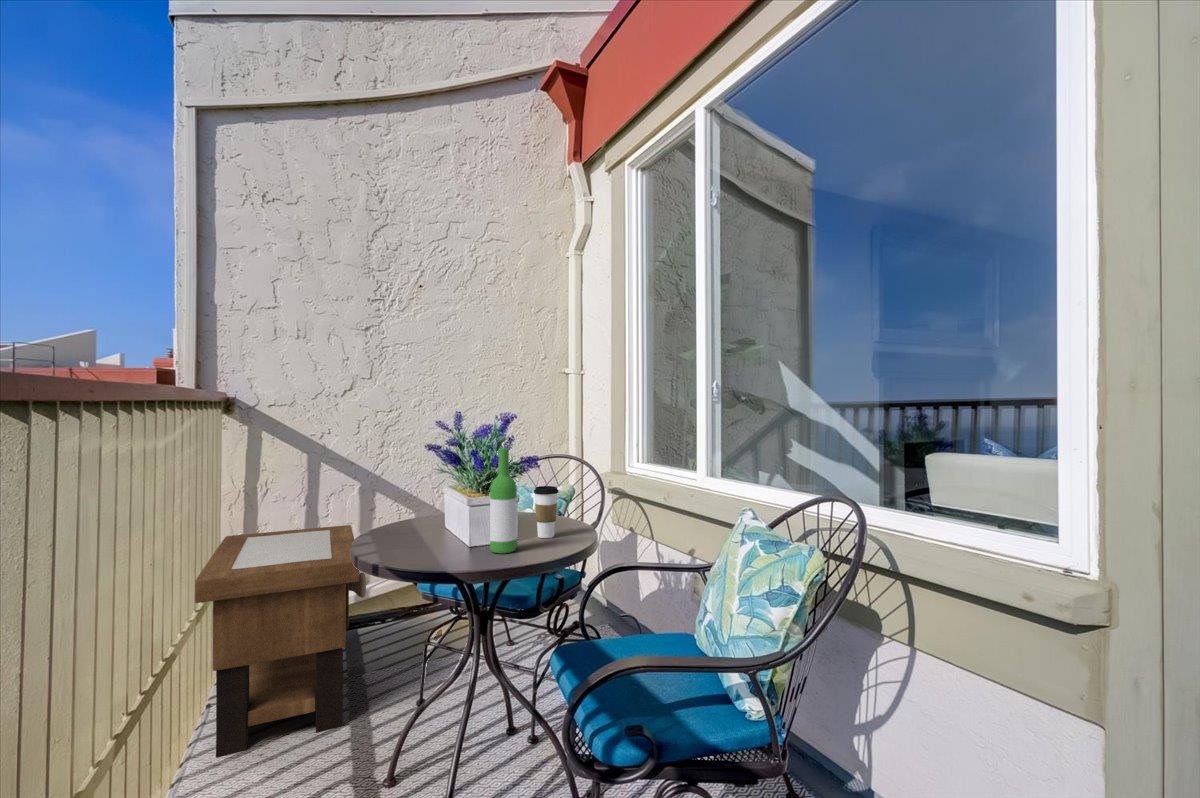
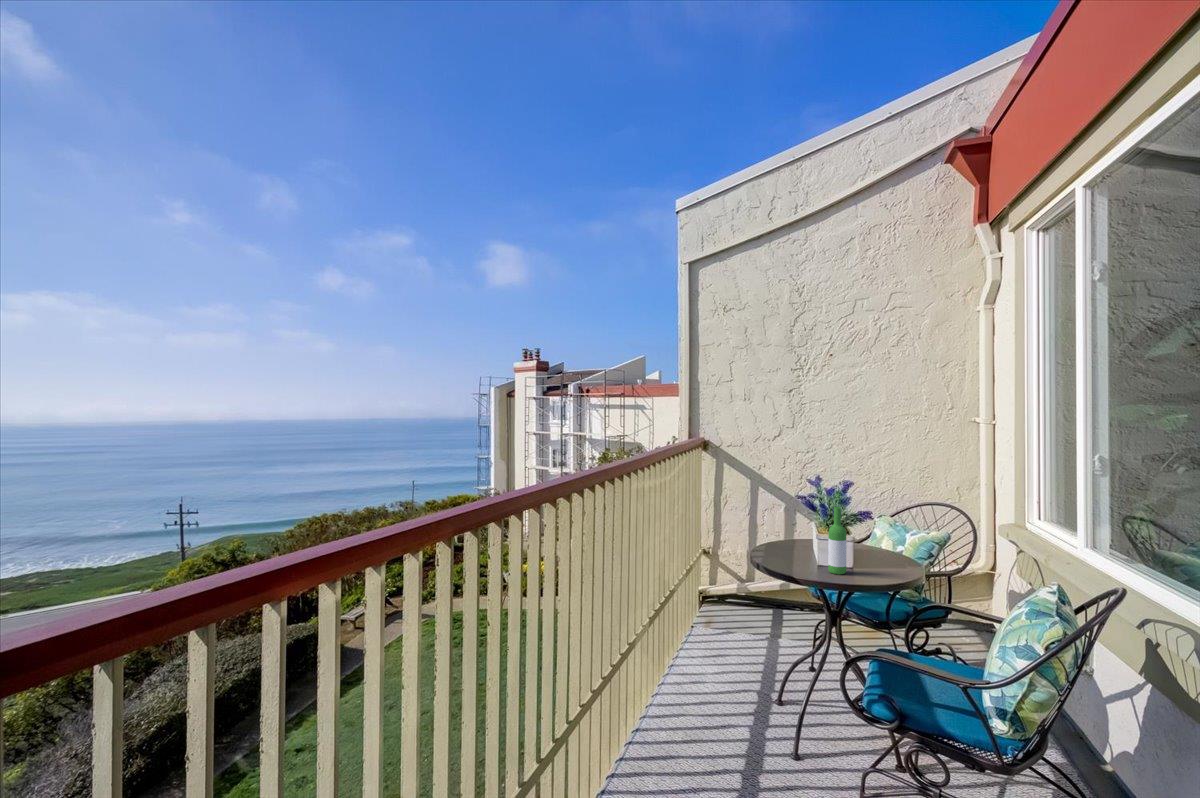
coffee cup: present [534,486,559,538] -> none [869,534,888,571]
side table: present [195,525,366,758] -> none [683,530,777,661]

